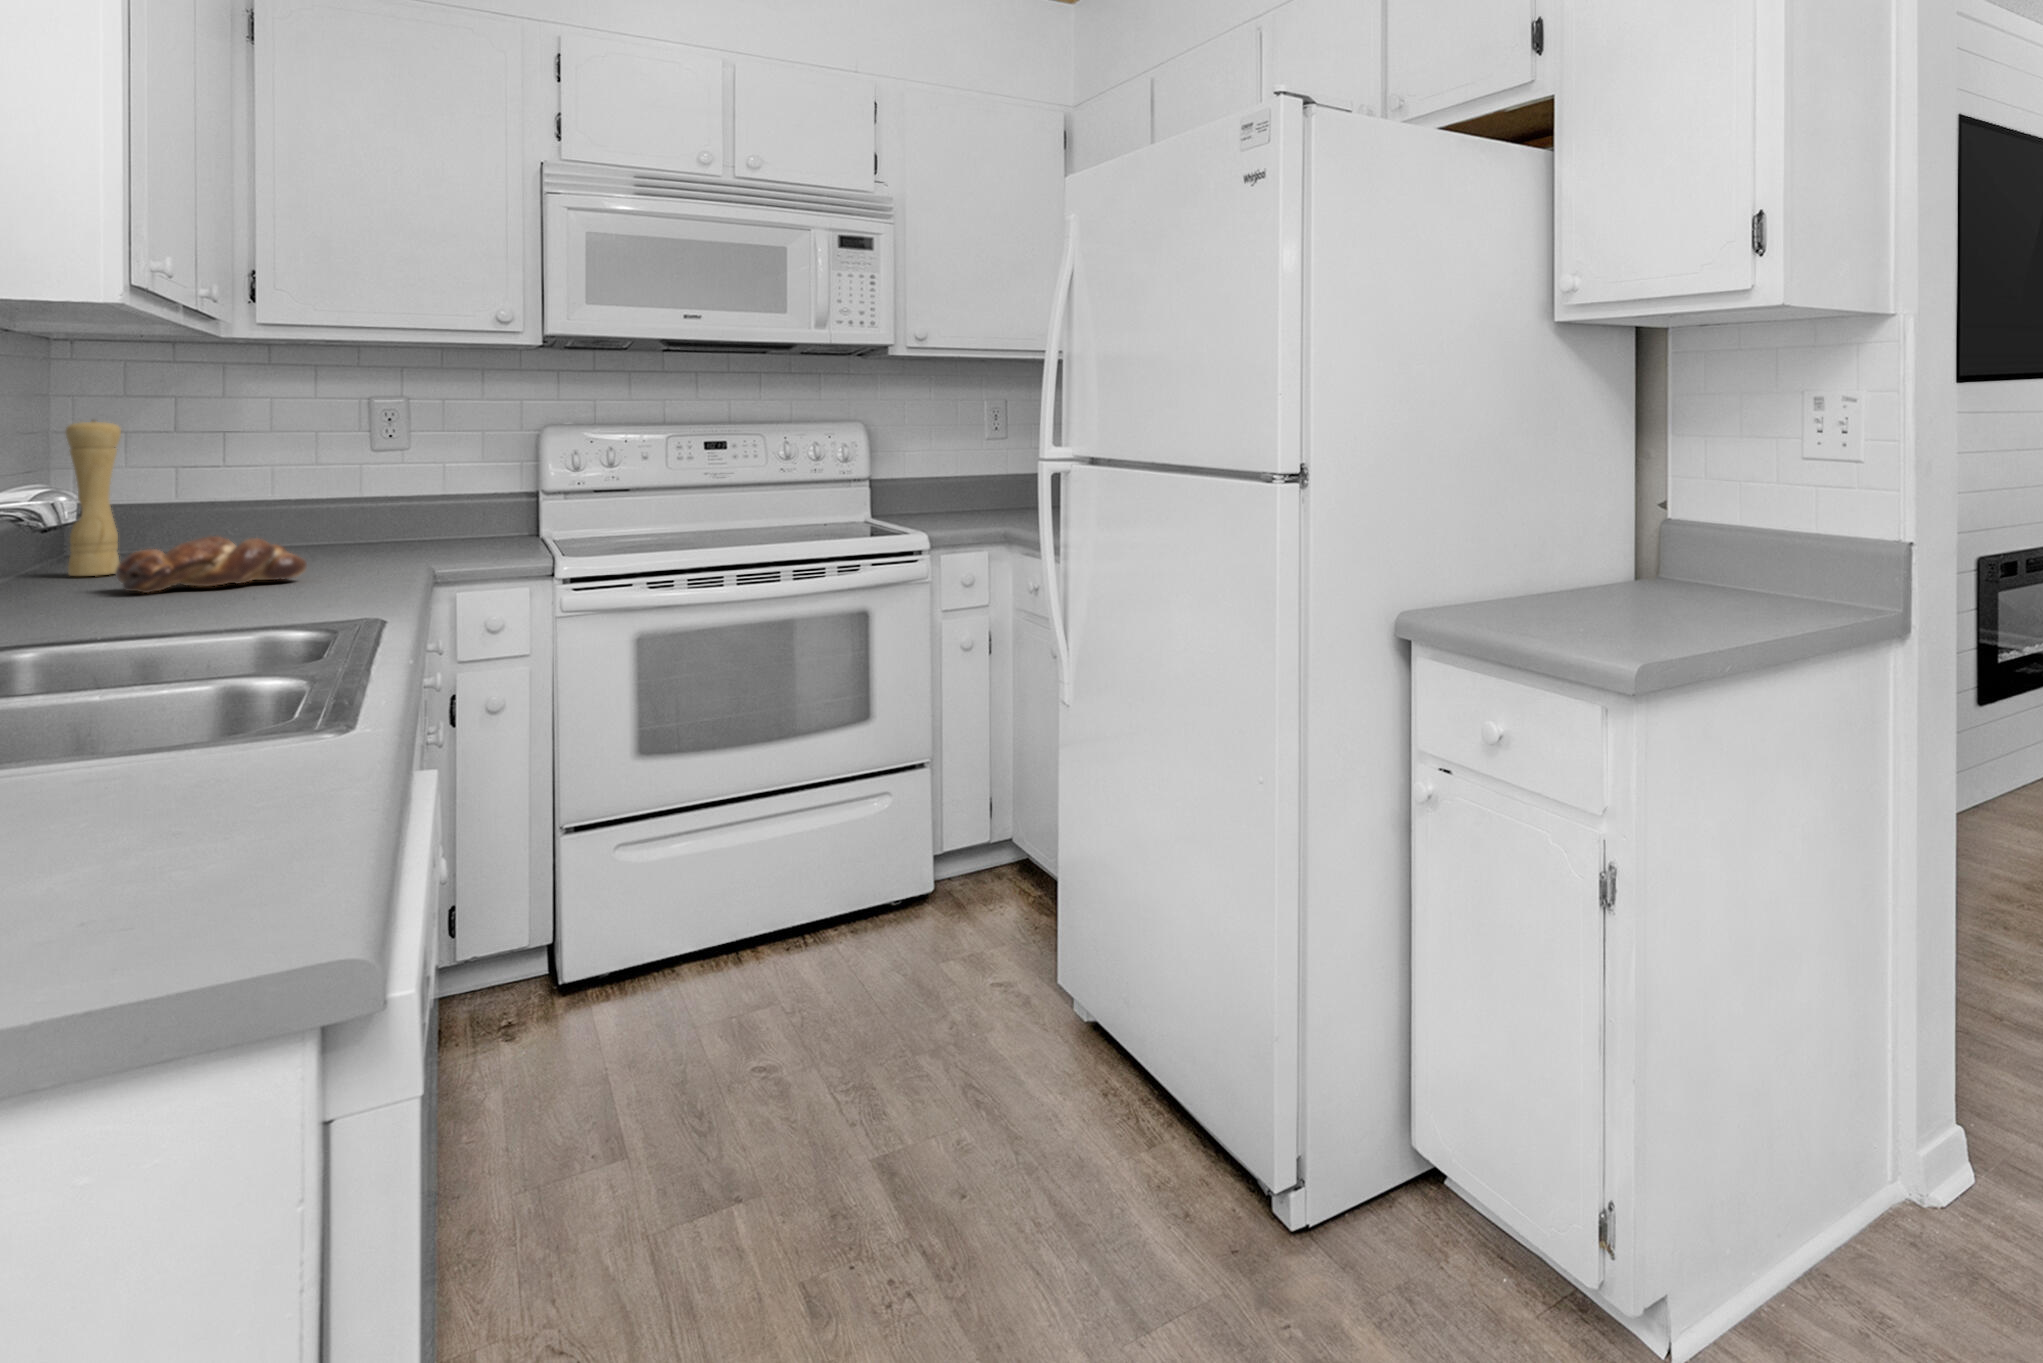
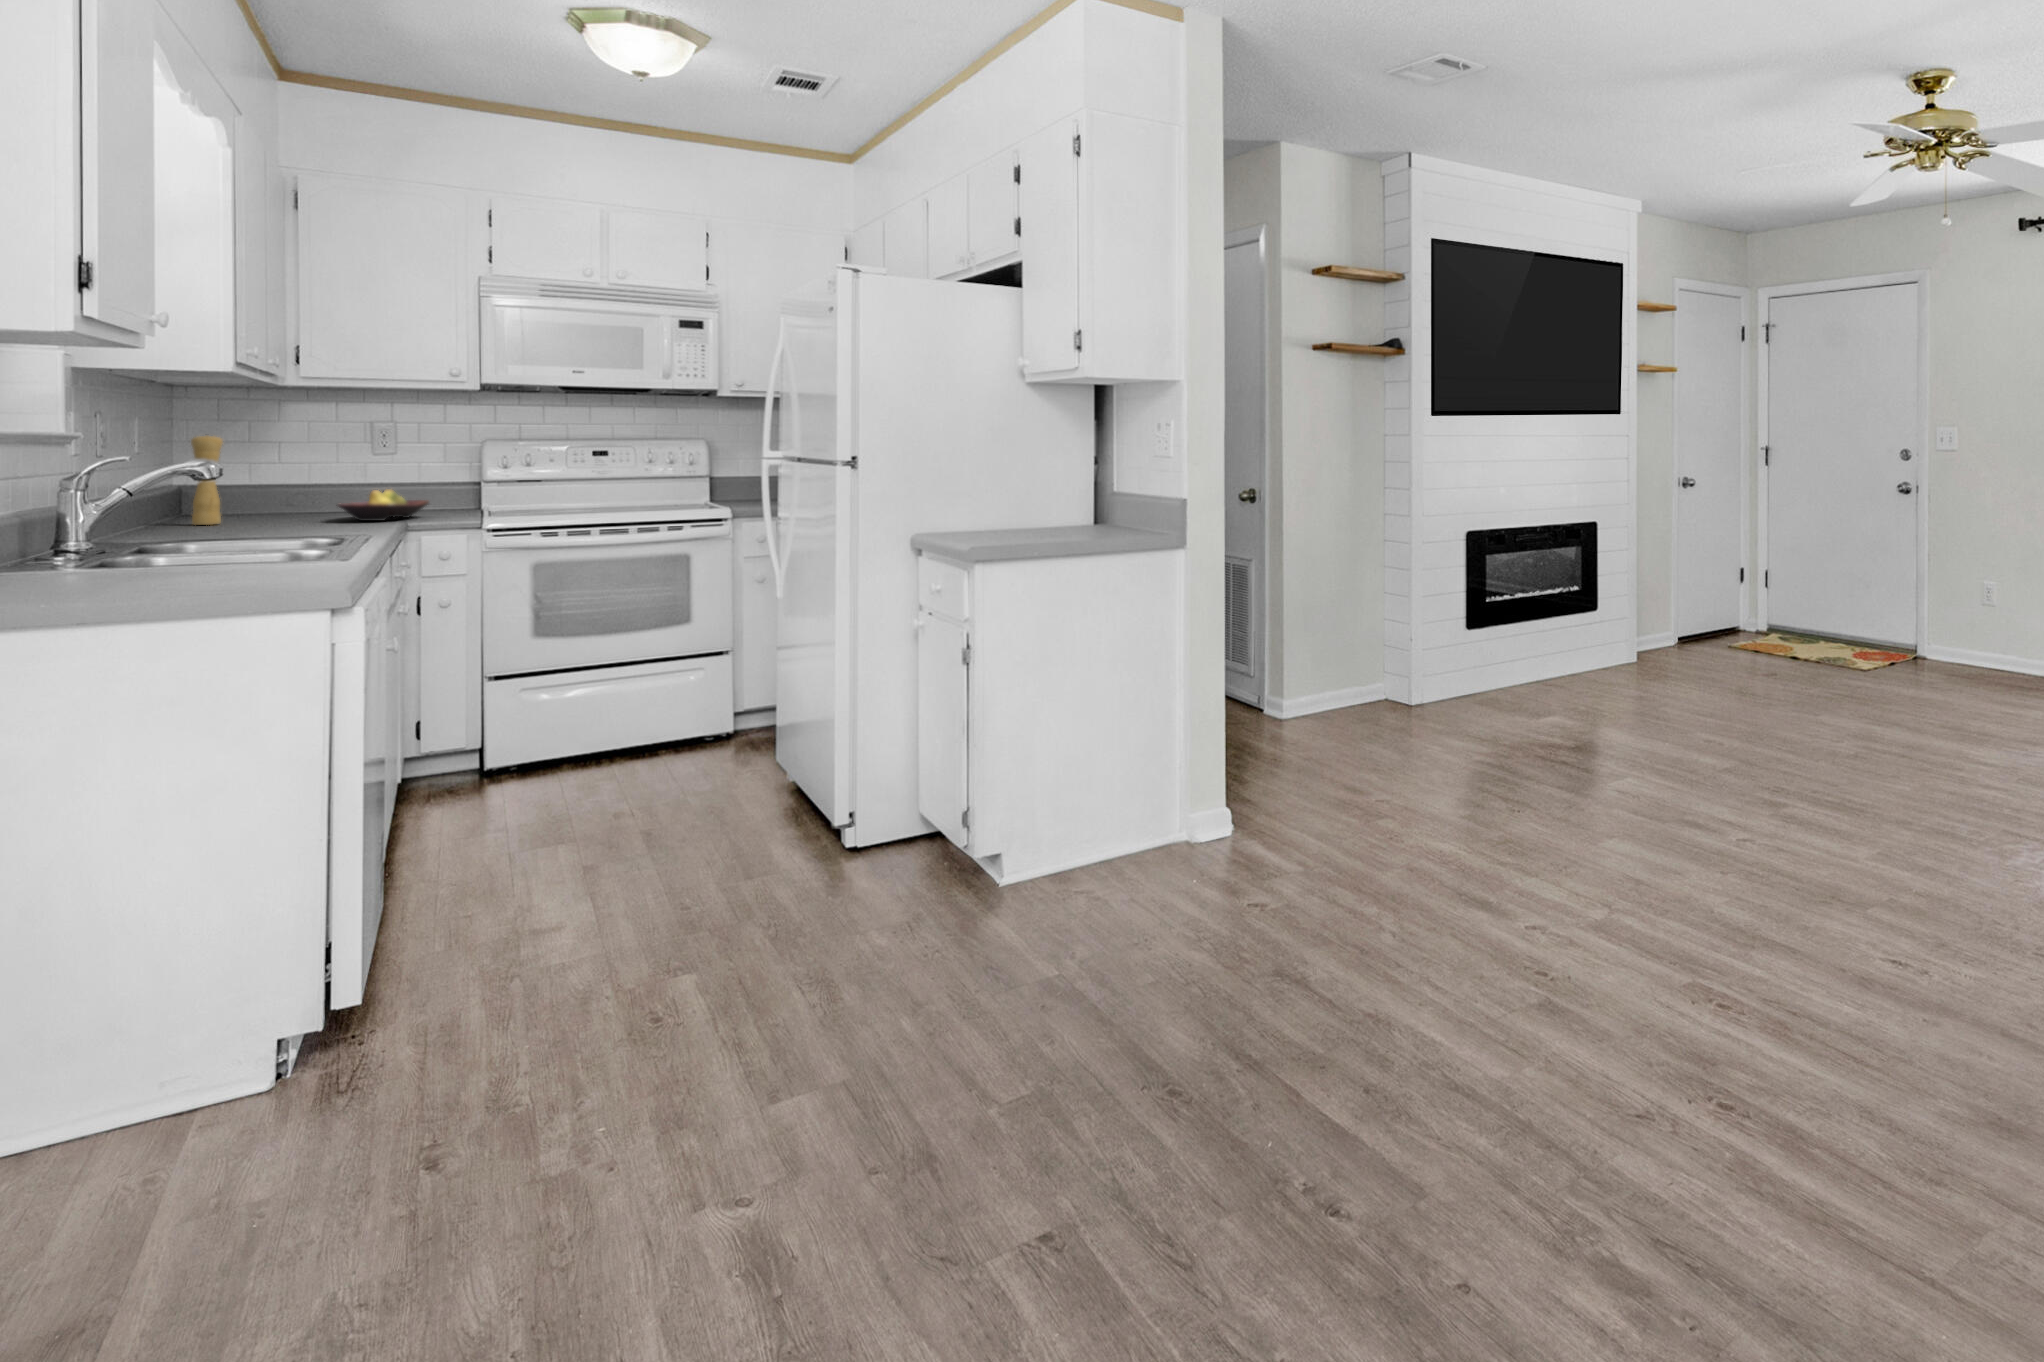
fruit bowl: none [315,507,463,563] -> present [338,489,429,521]
bread loaf: present [115,536,307,593] -> none [222,501,331,531]

